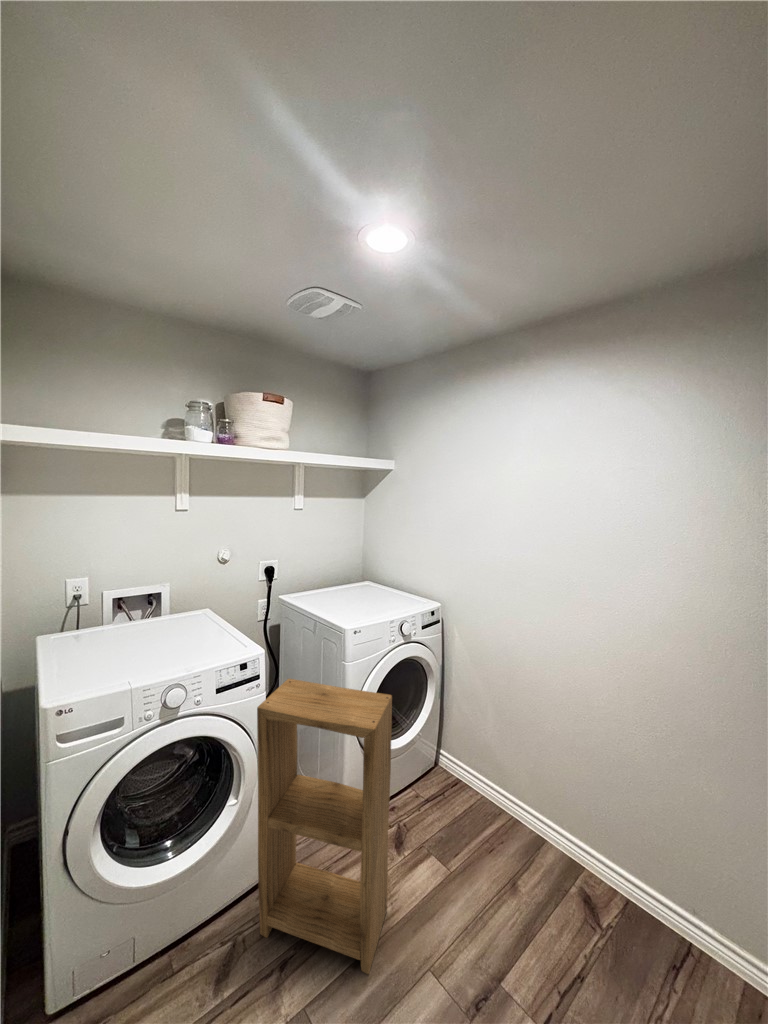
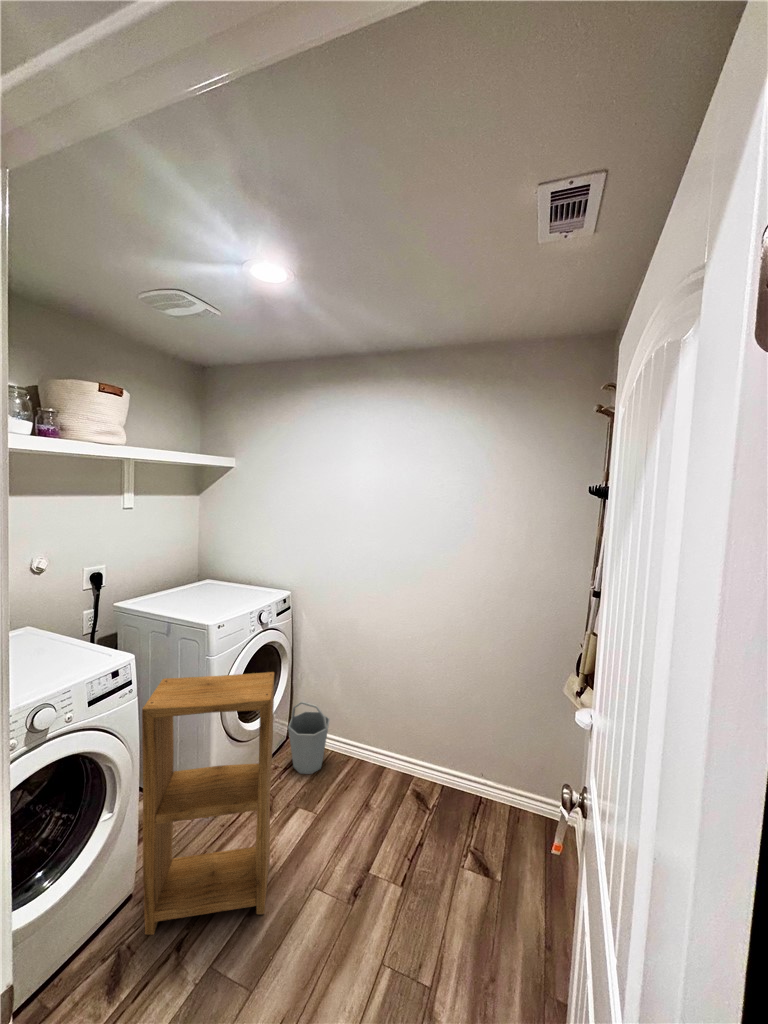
bucket: none [429,729,477,817] -> present [288,701,330,774]

